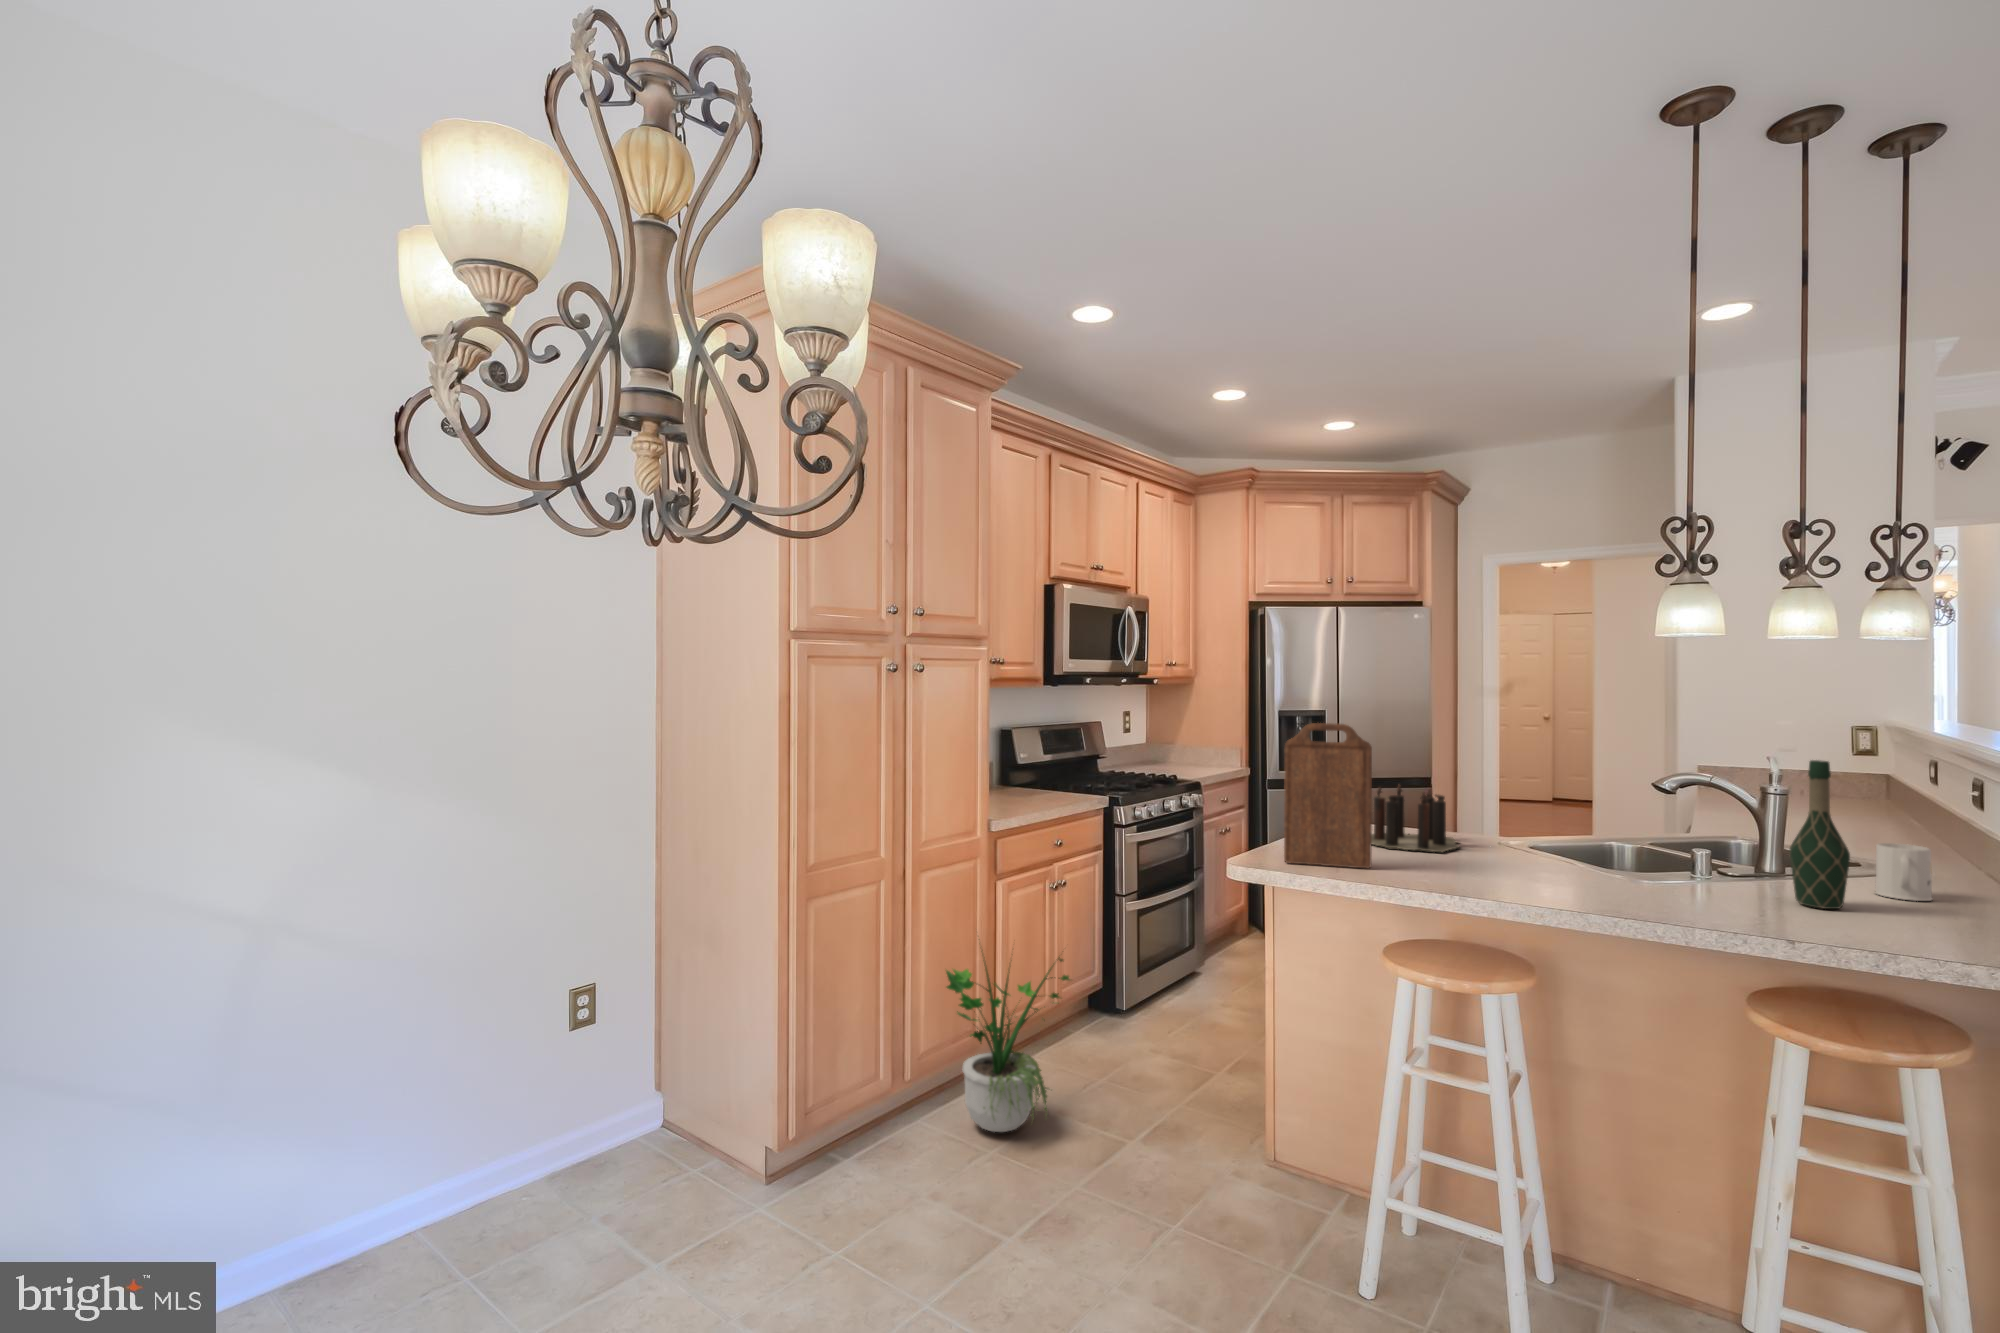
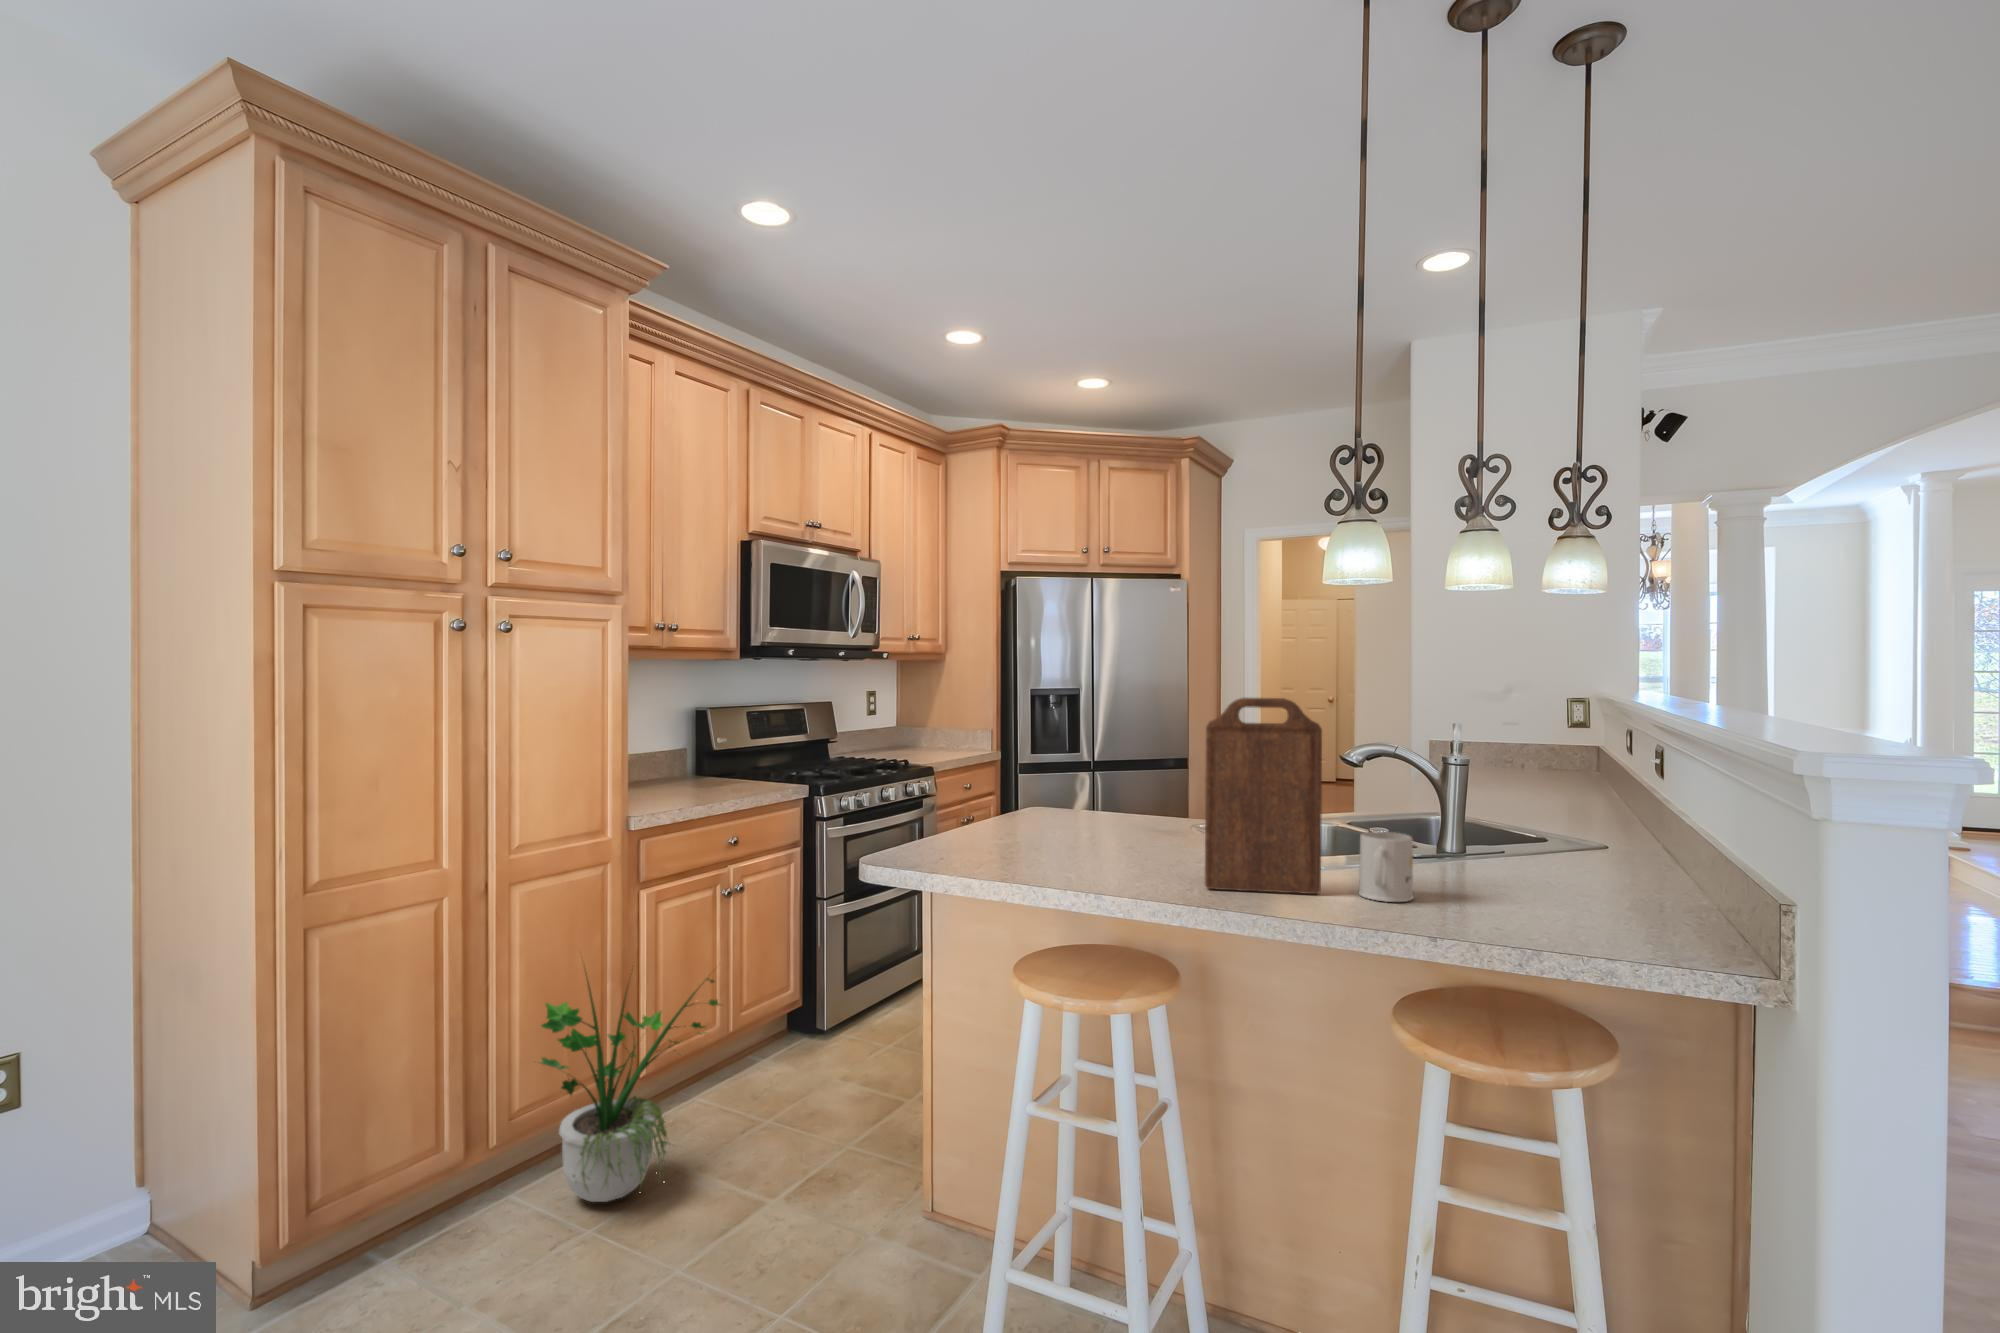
cutting board: present [1284,723,1372,868] -> present [1205,697,1322,894]
wine bottle: present [1789,760,1850,909] -> none [1454,727,1515,900]
candle: present [1371,785,1460,852] -> none [1019,765,1167,843]
mug: present [1875,843,1932,901] -> present [1358,831,1413,902]

